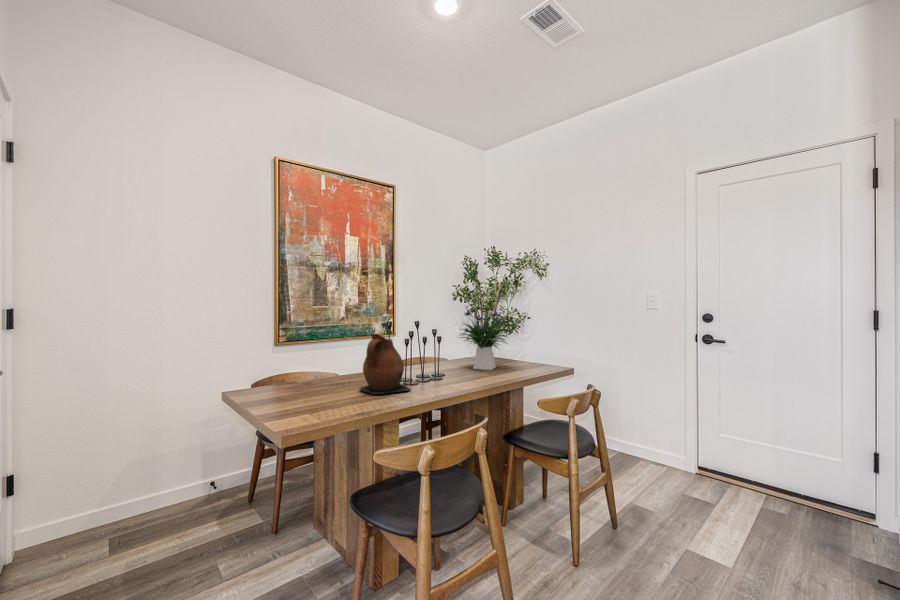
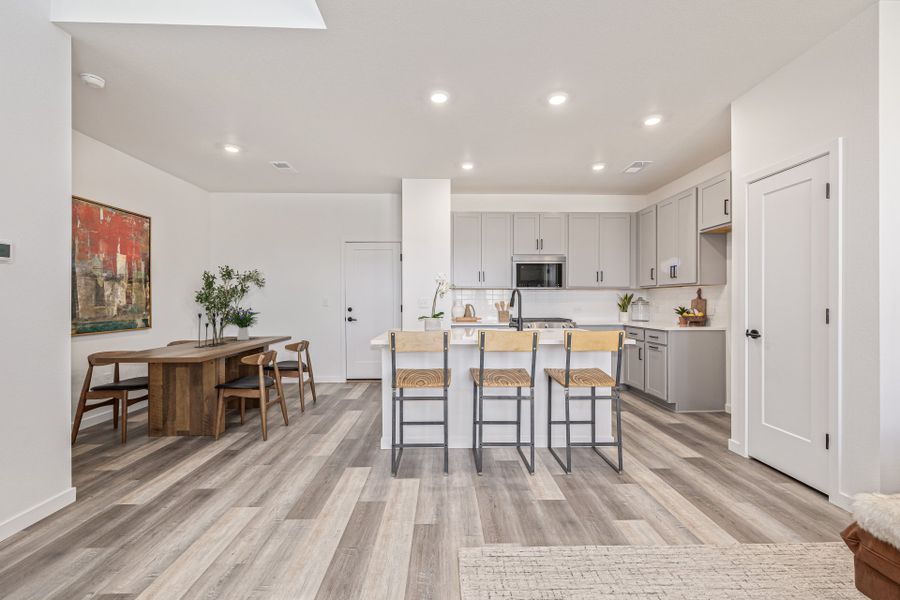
ceramic pitcher: present [361,334,410,394] -> none [188,319,221,349]

